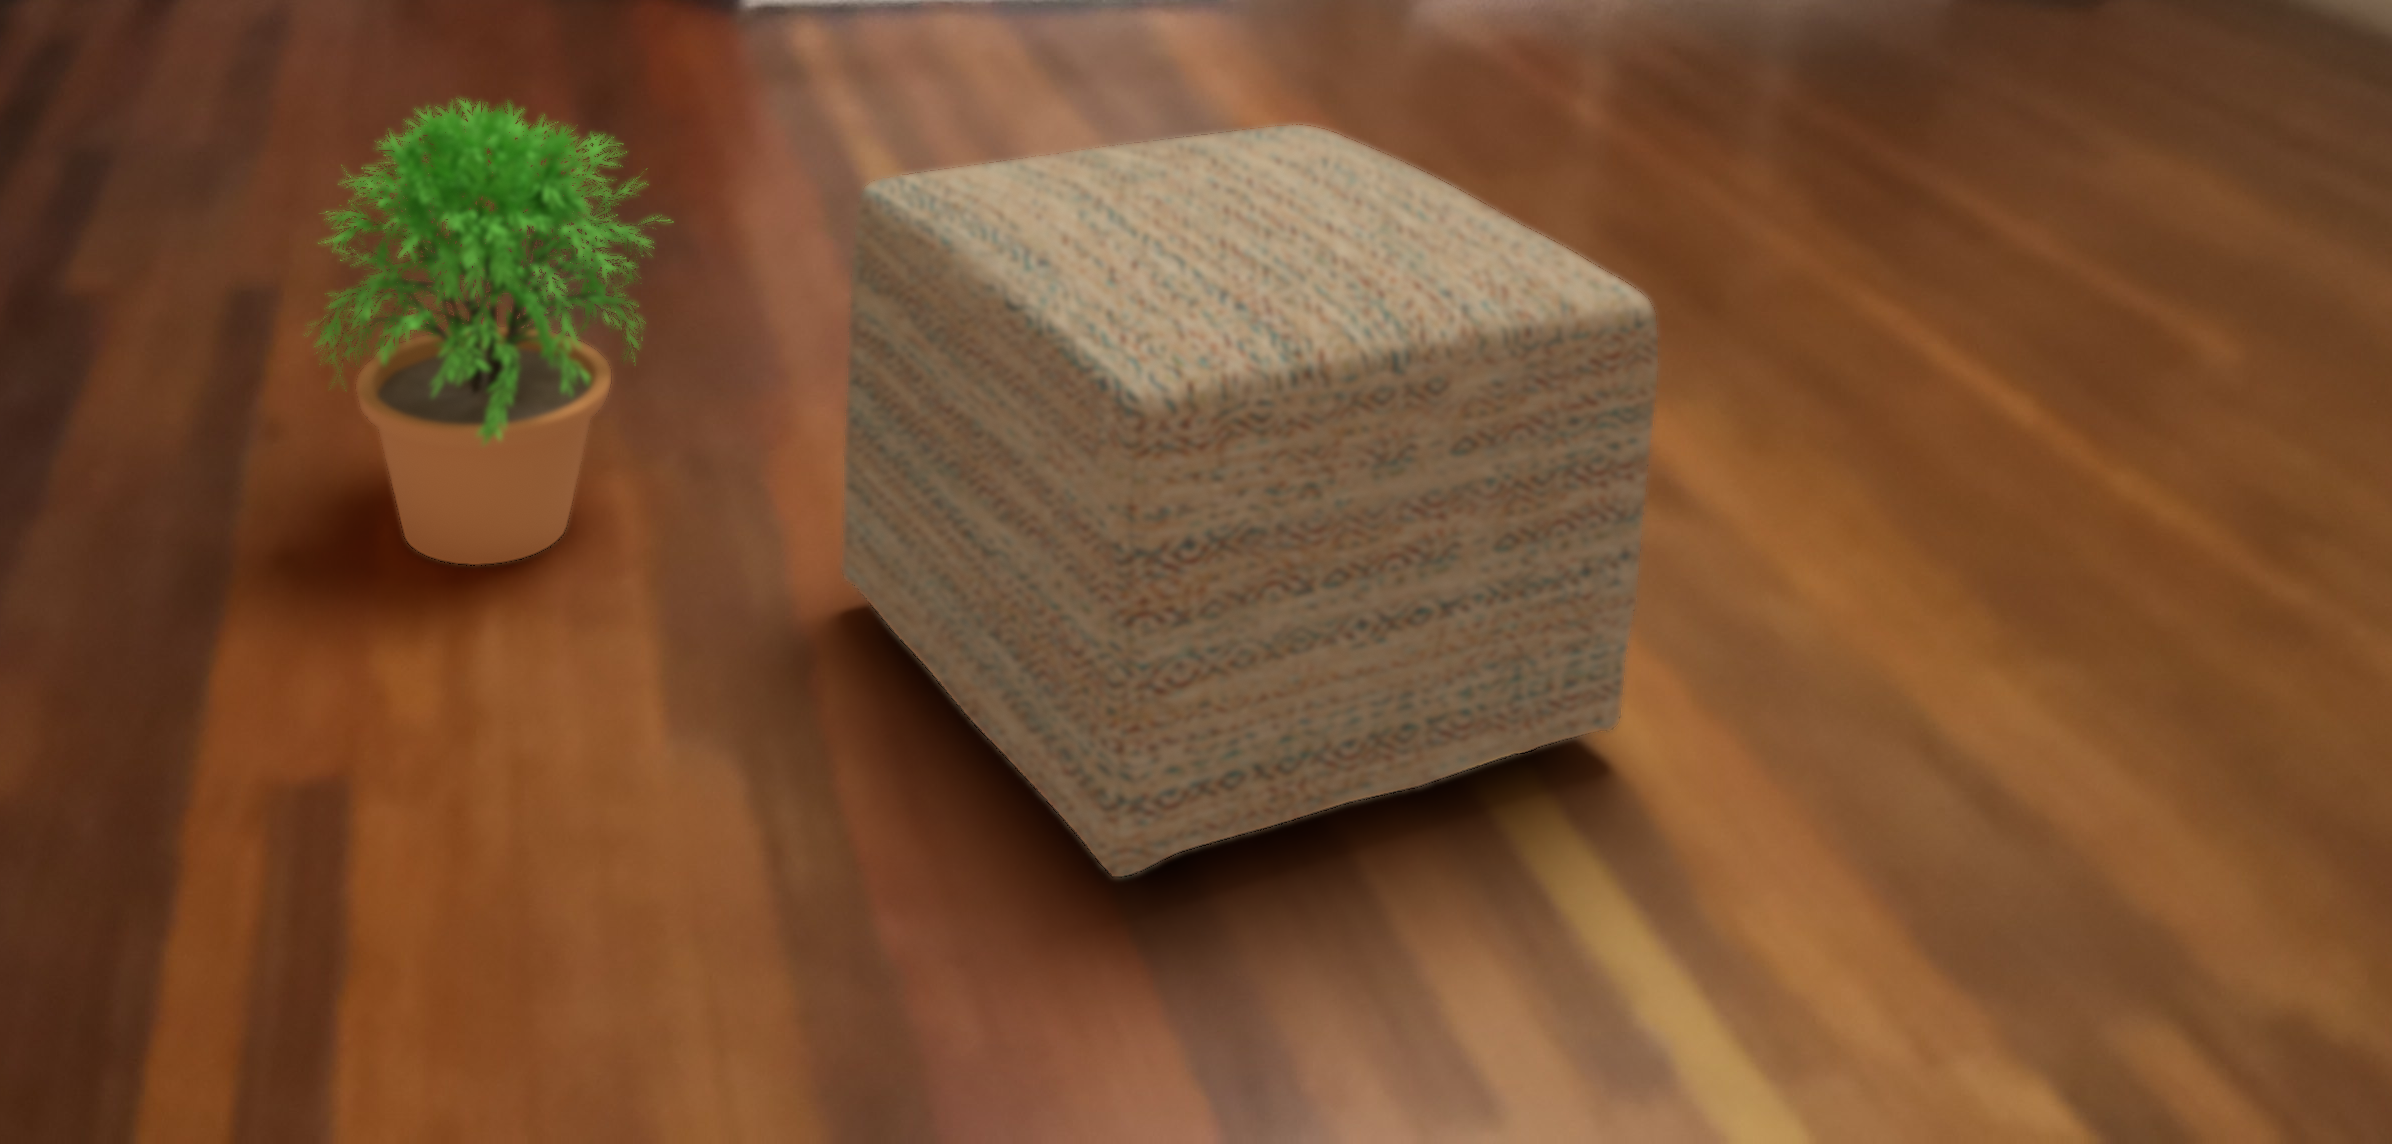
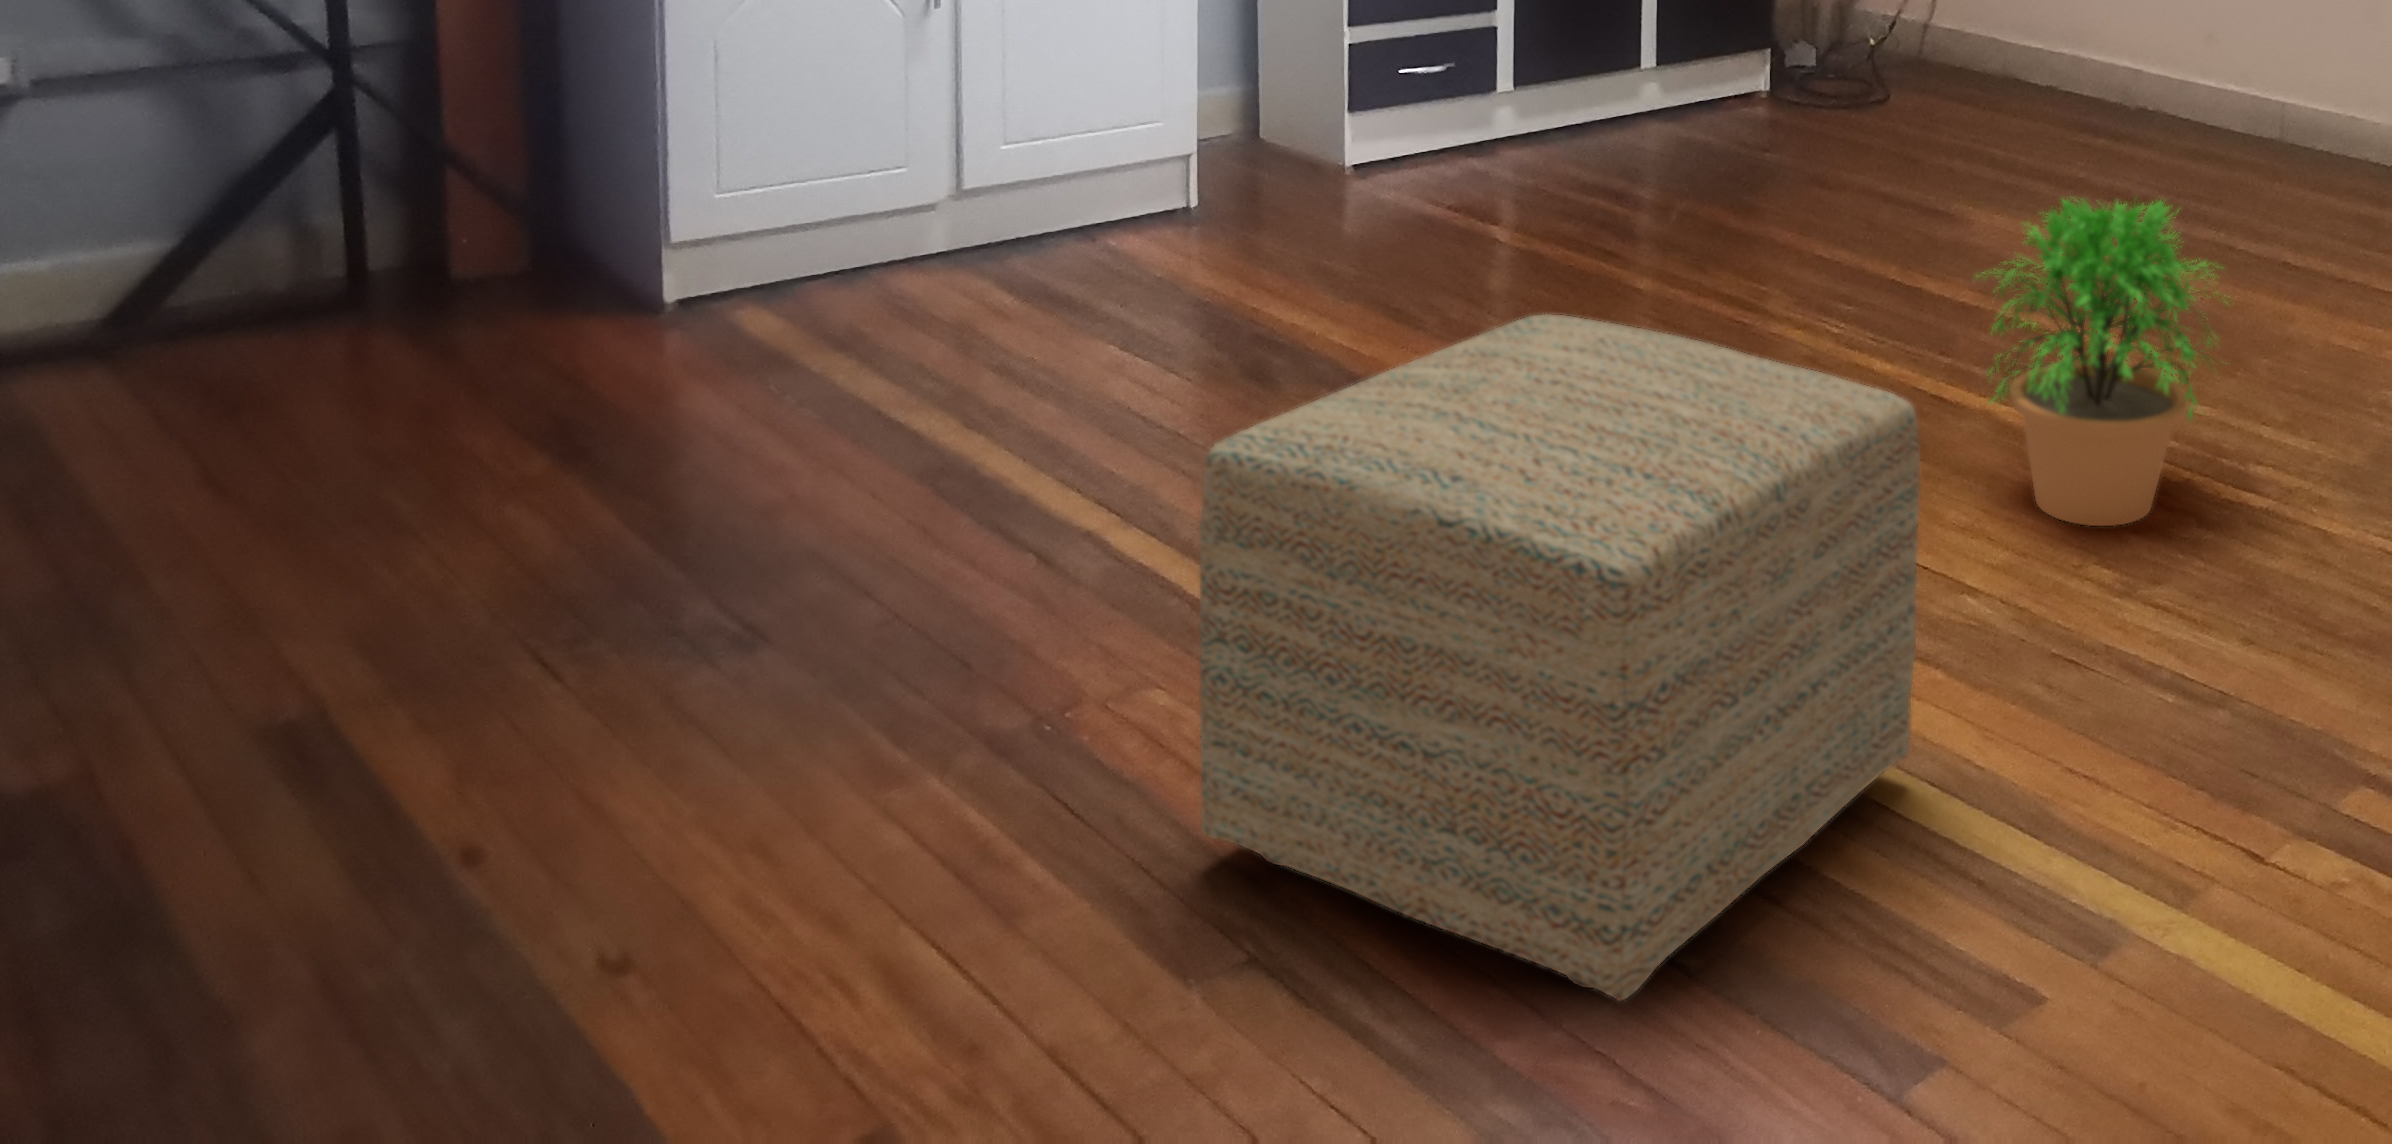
potted plant: present [311,101,670,565] -> present [1986,199,2228,526]

